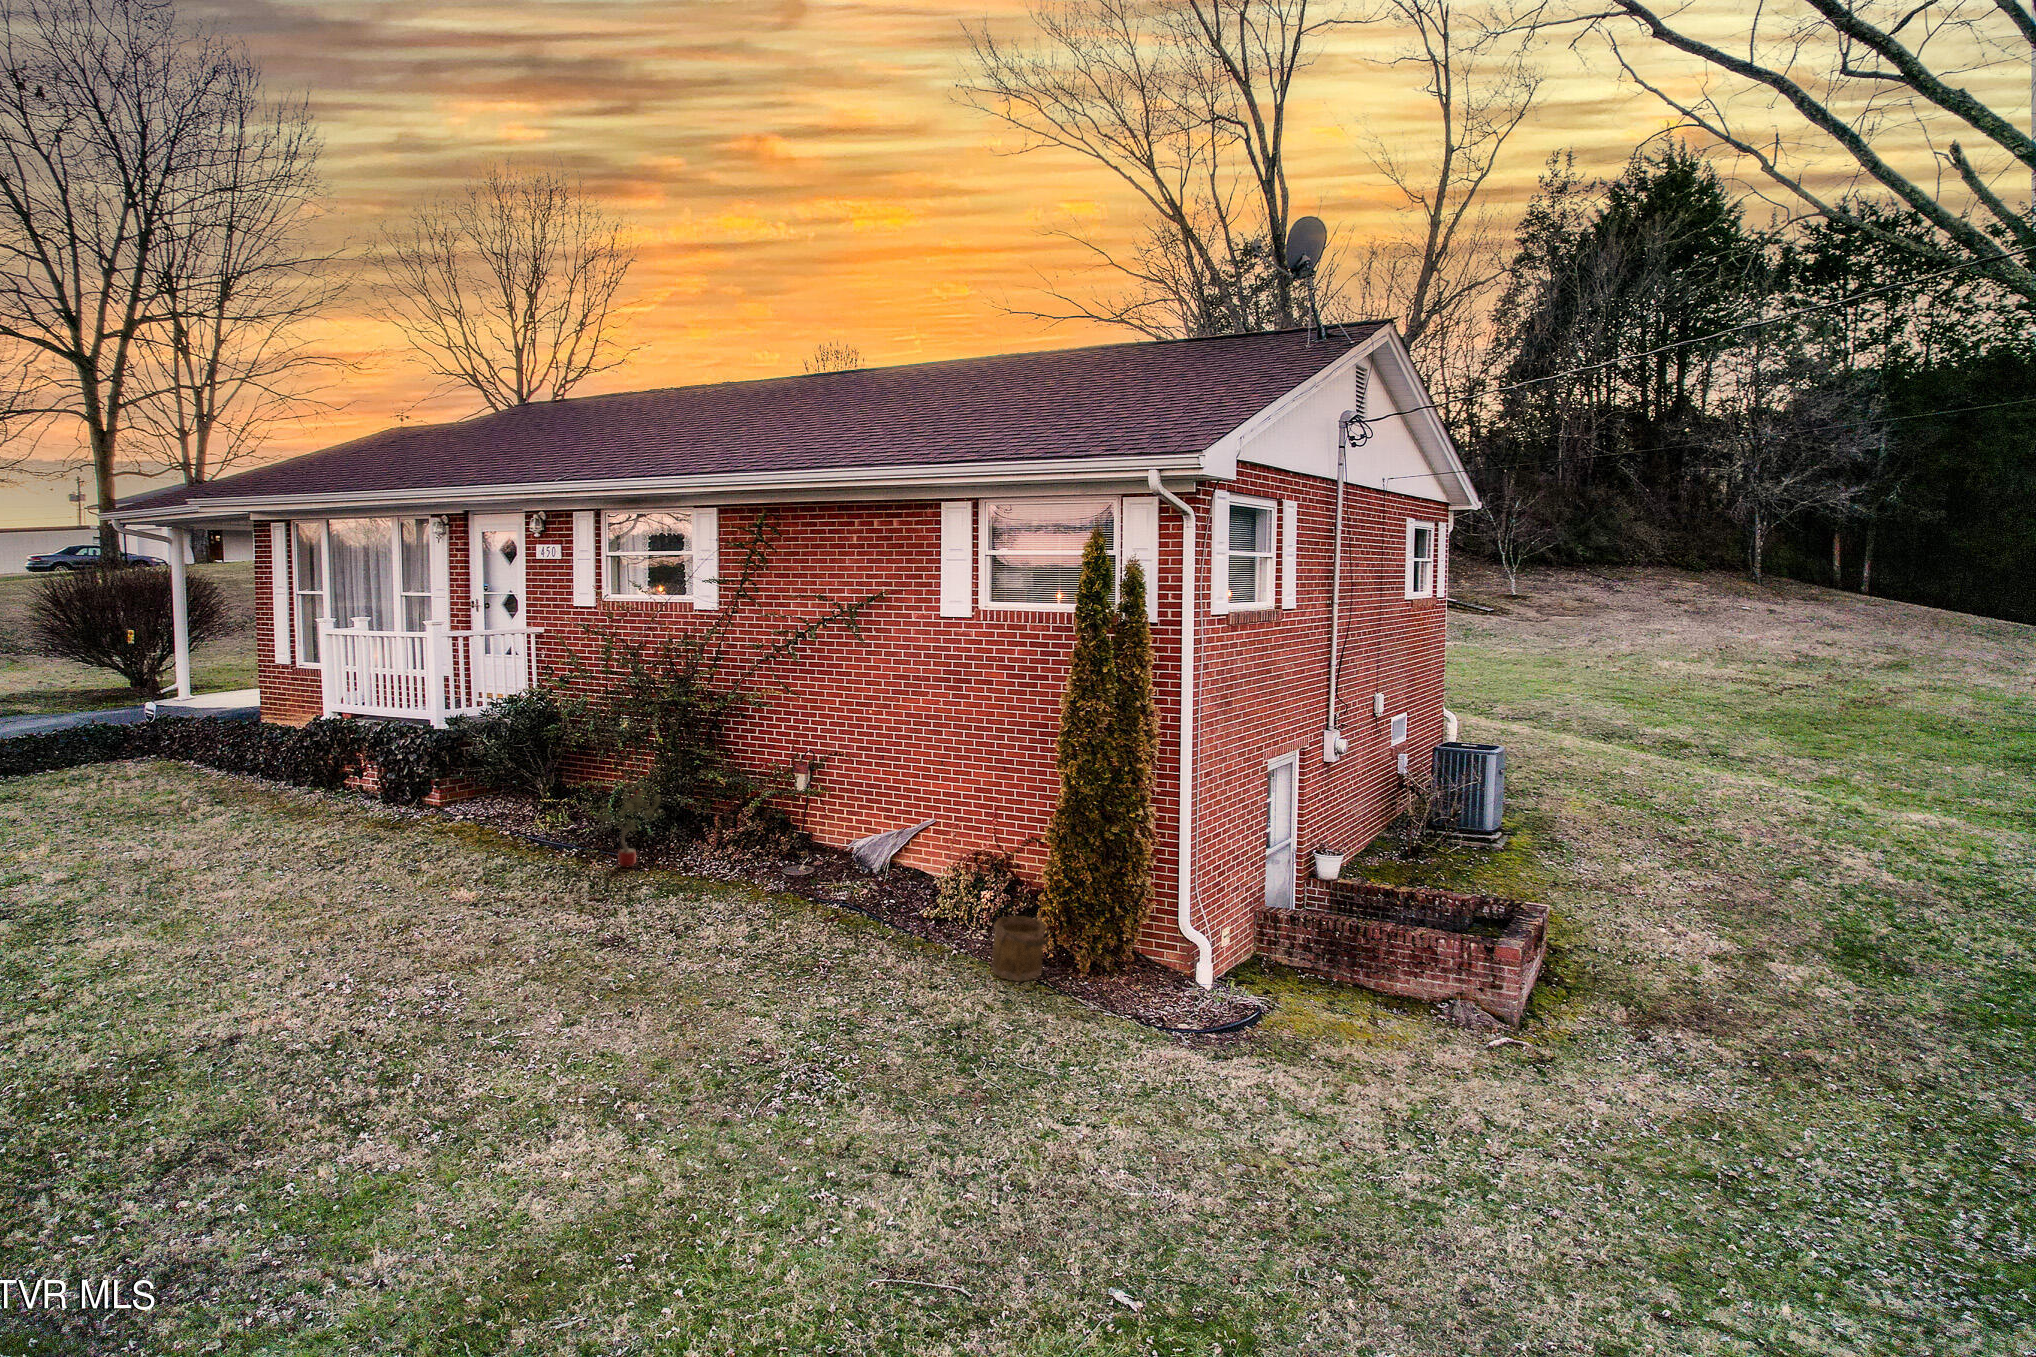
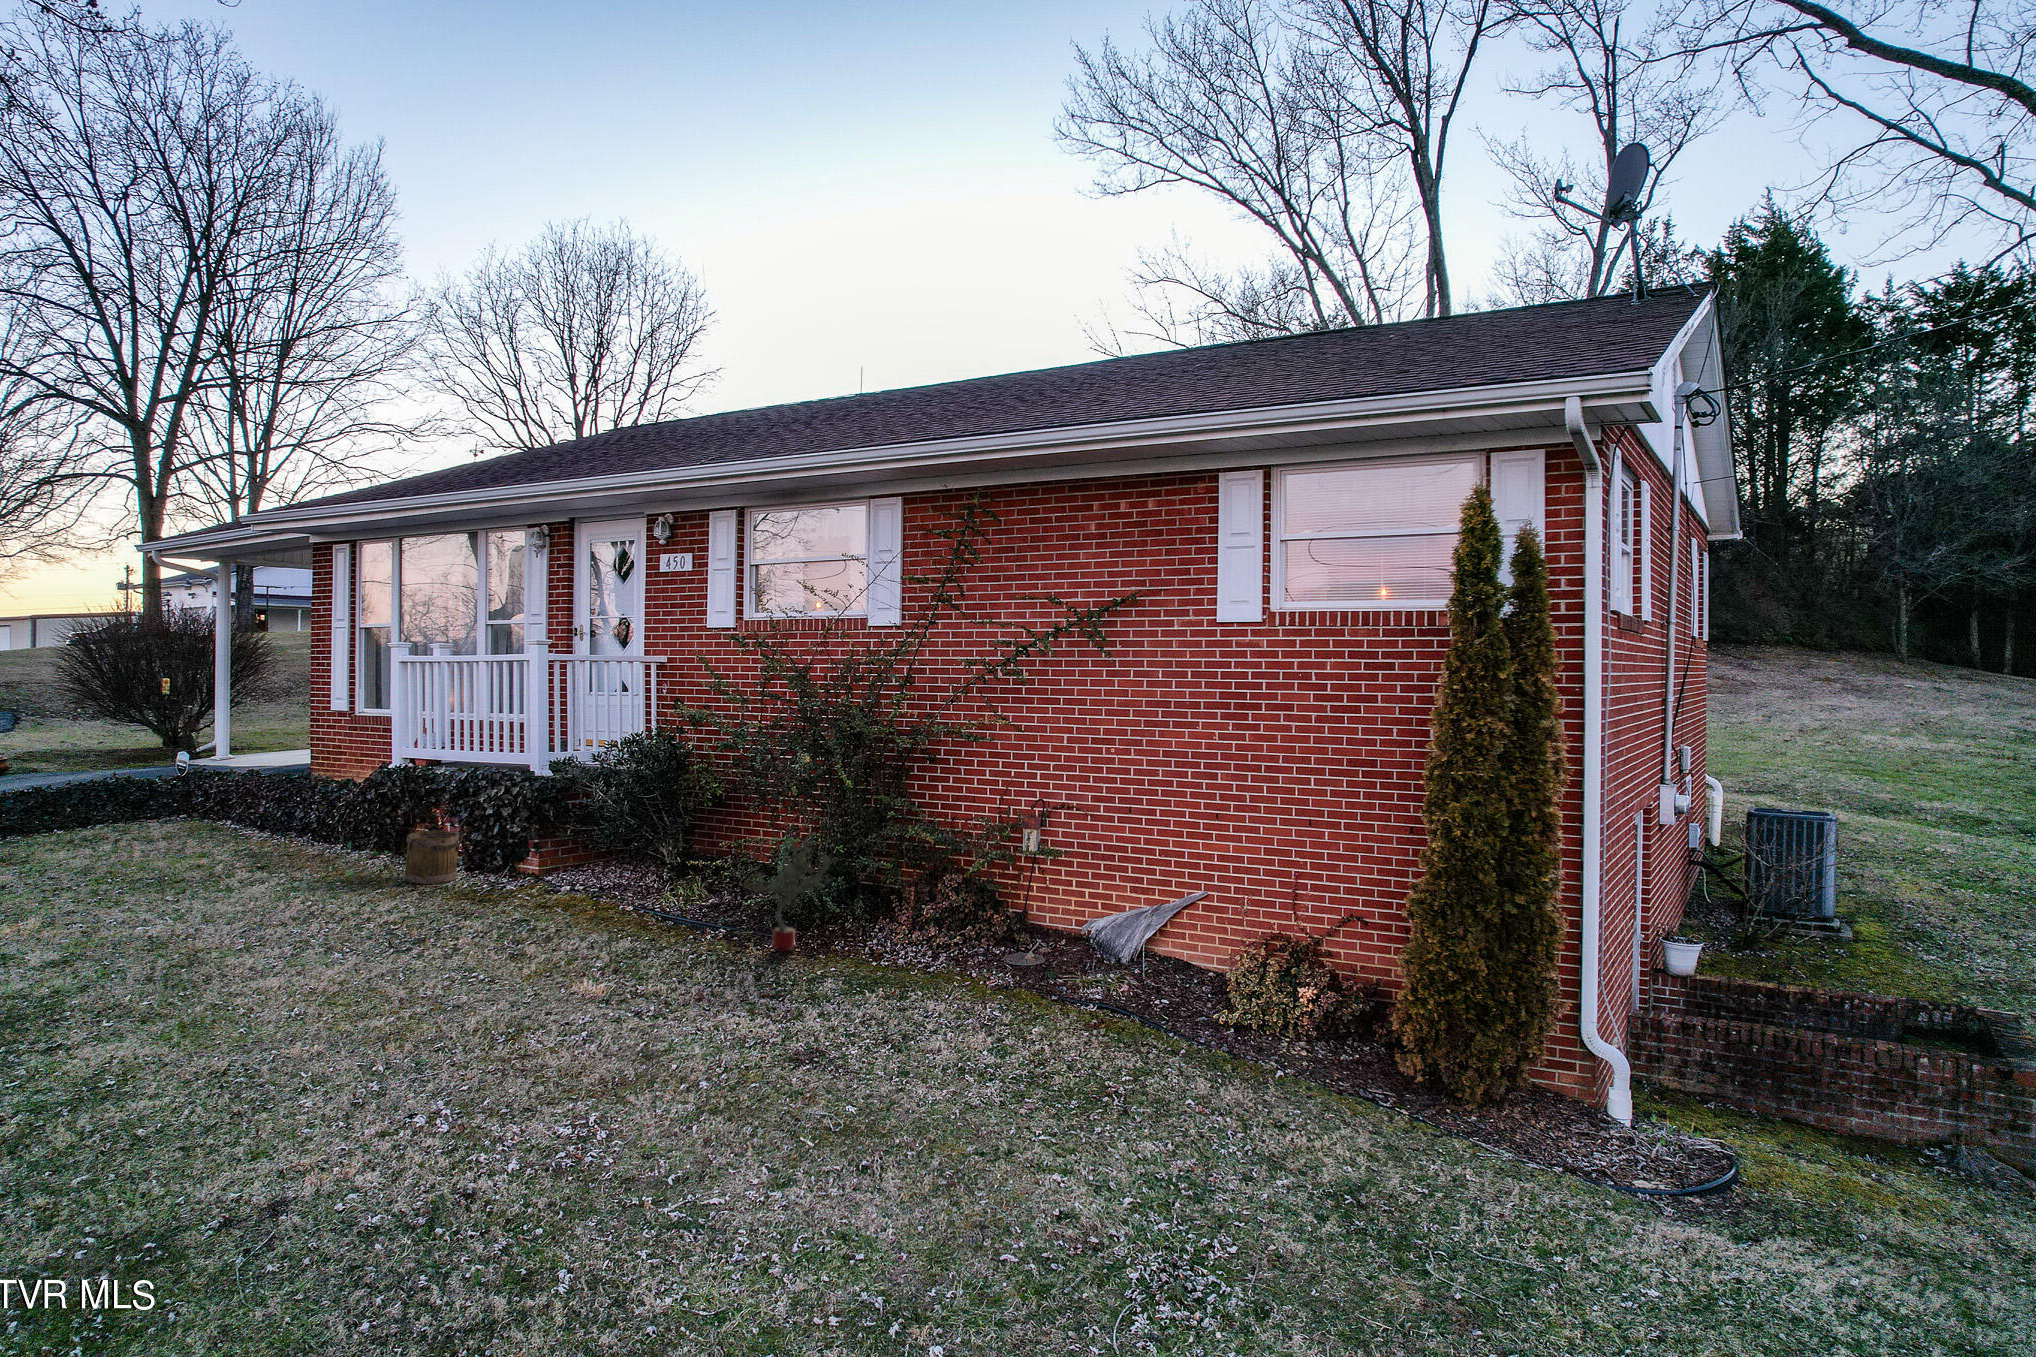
bucket: present [992,916,1049,981] -> present [405,829,463,884]

